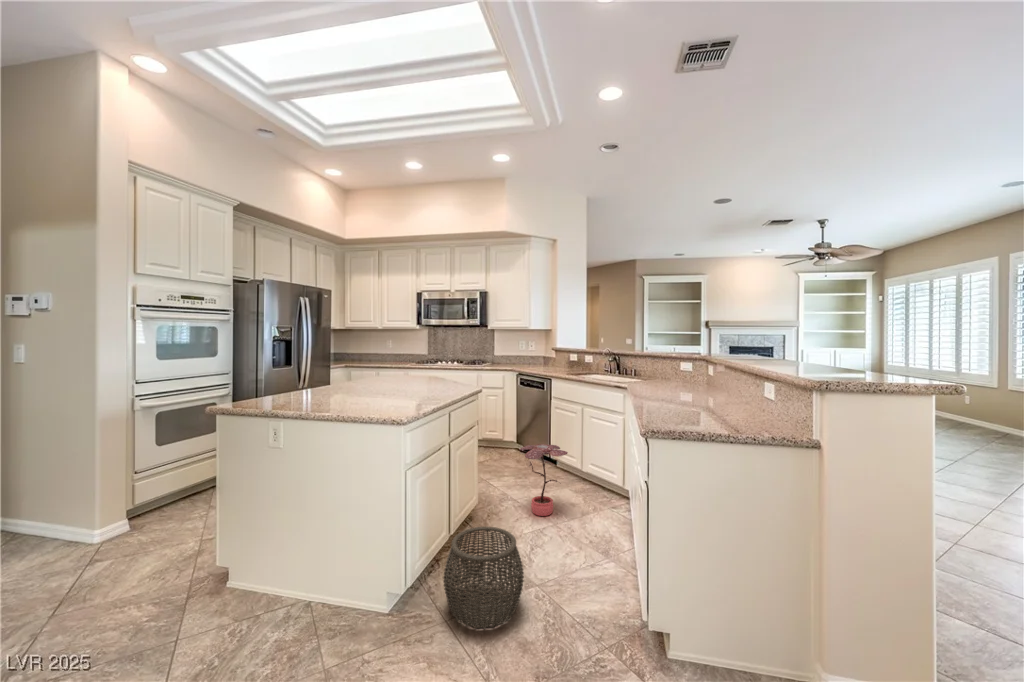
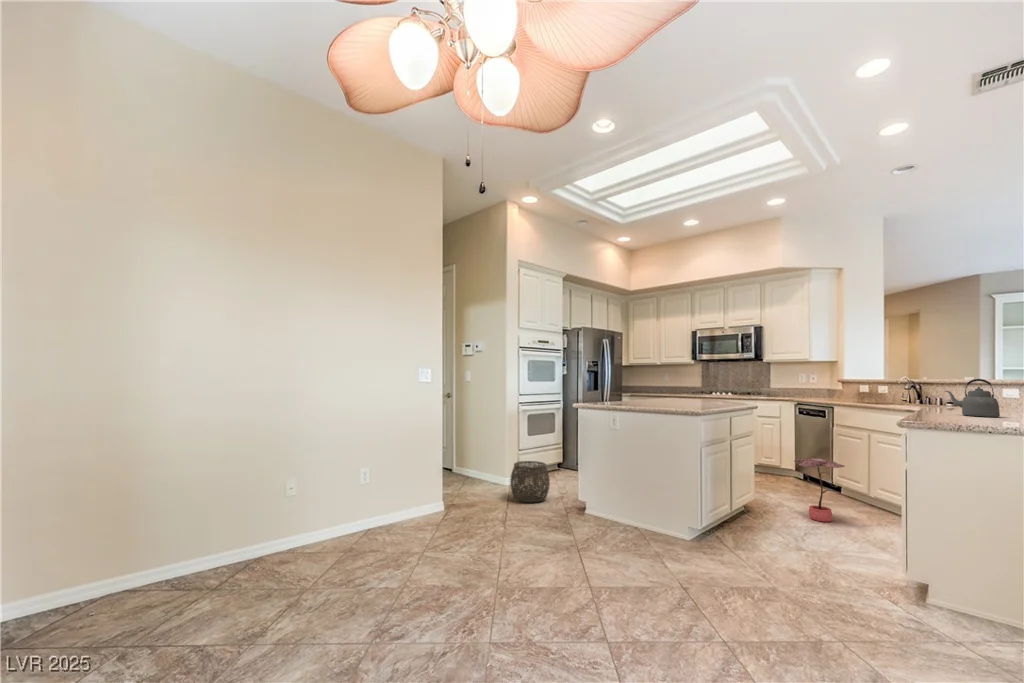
kettle: none [654,356,696,394] -> present [945,379,1000,417]
woven basket: present [443,527,524,629] -> present [510,461,550,503]

